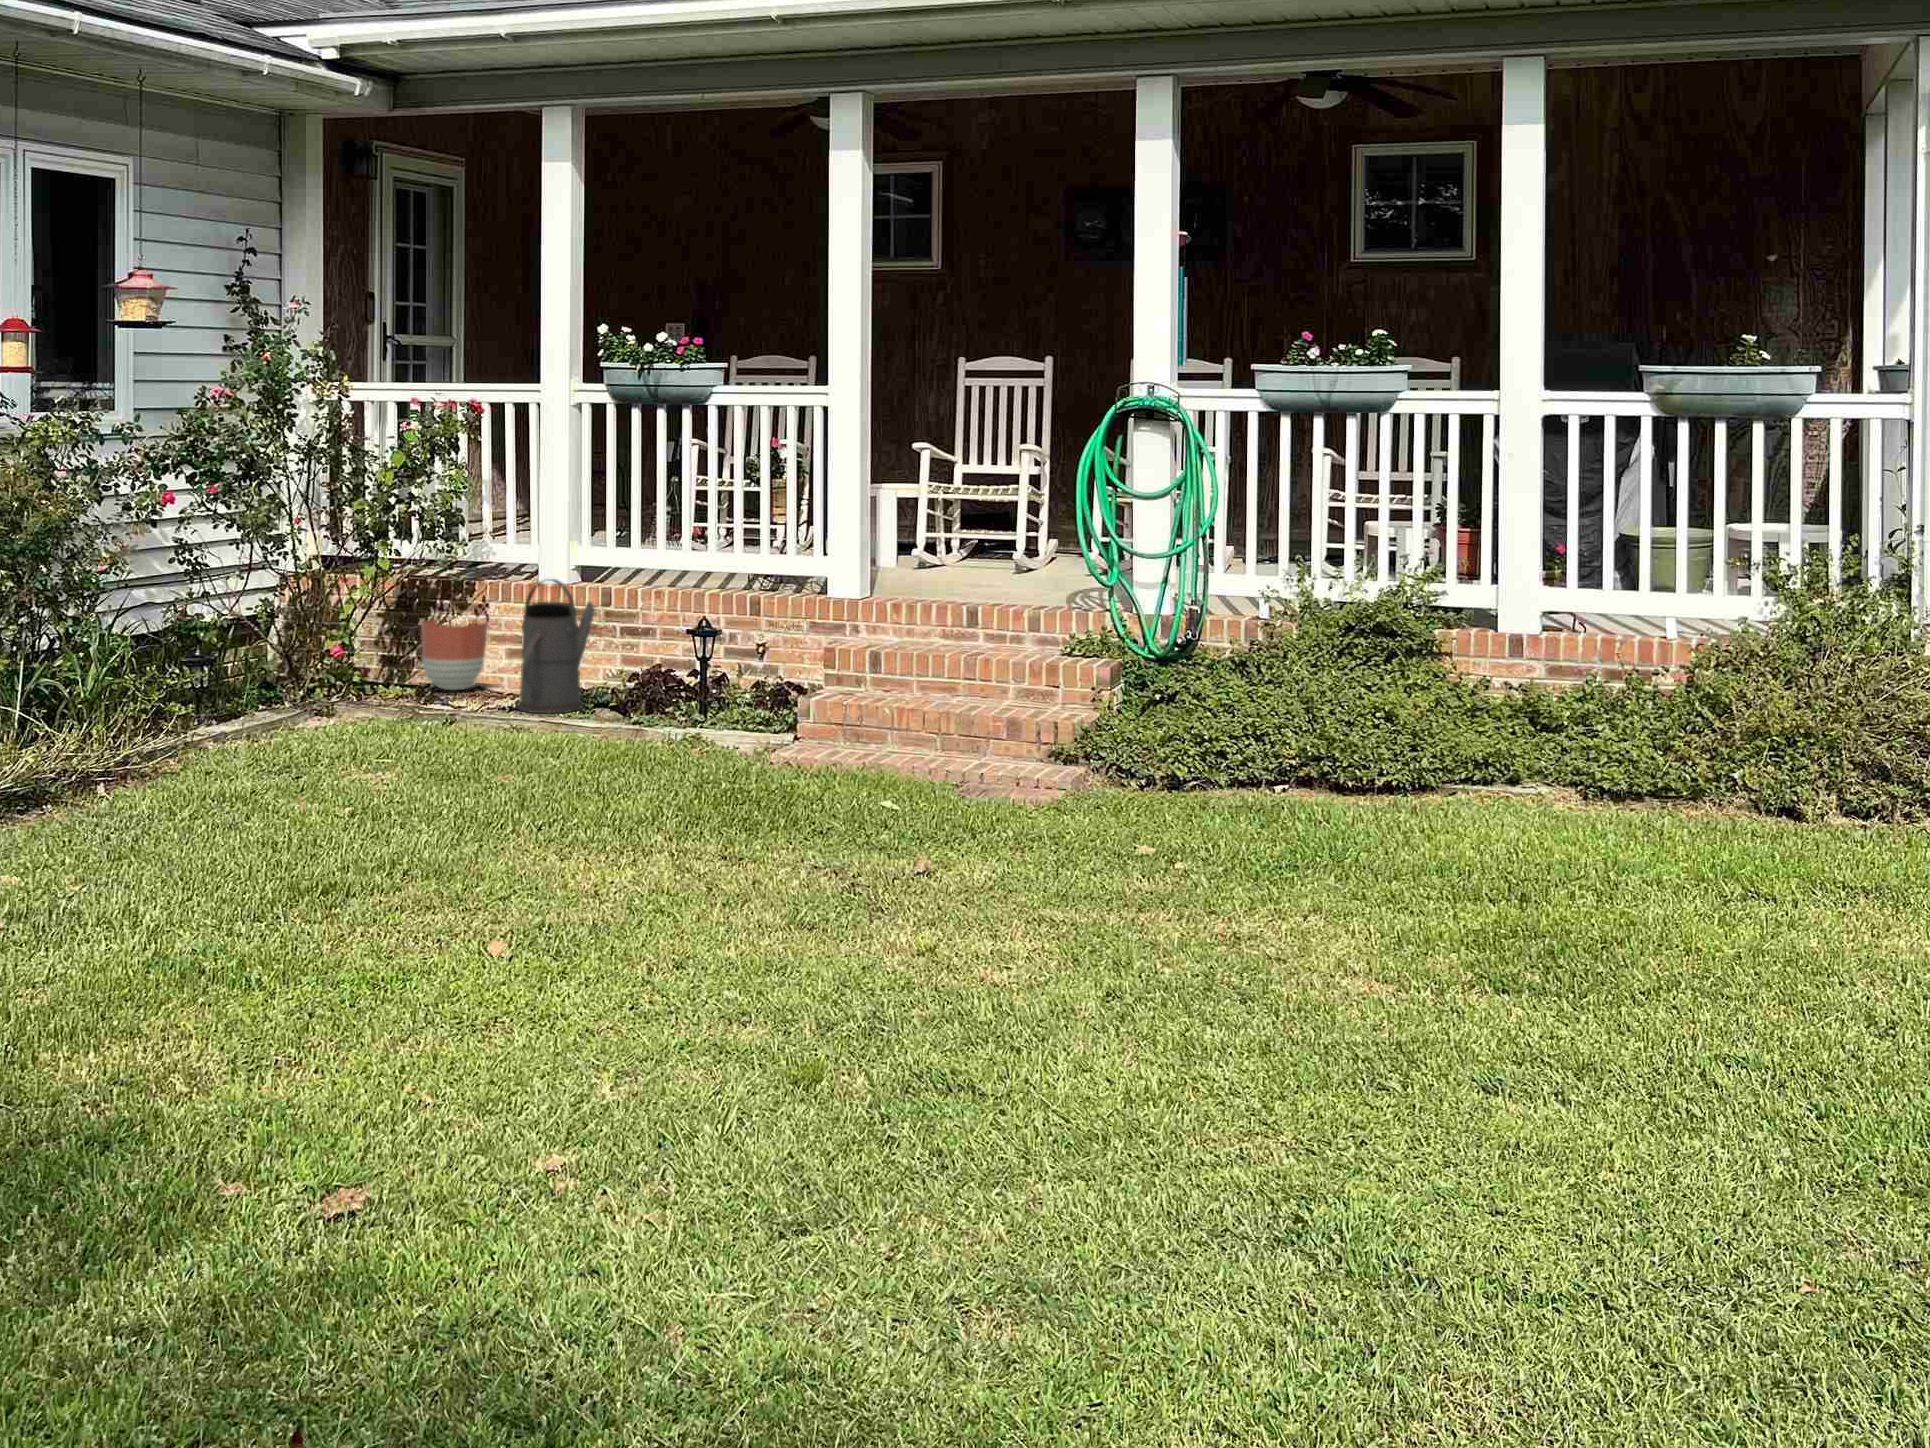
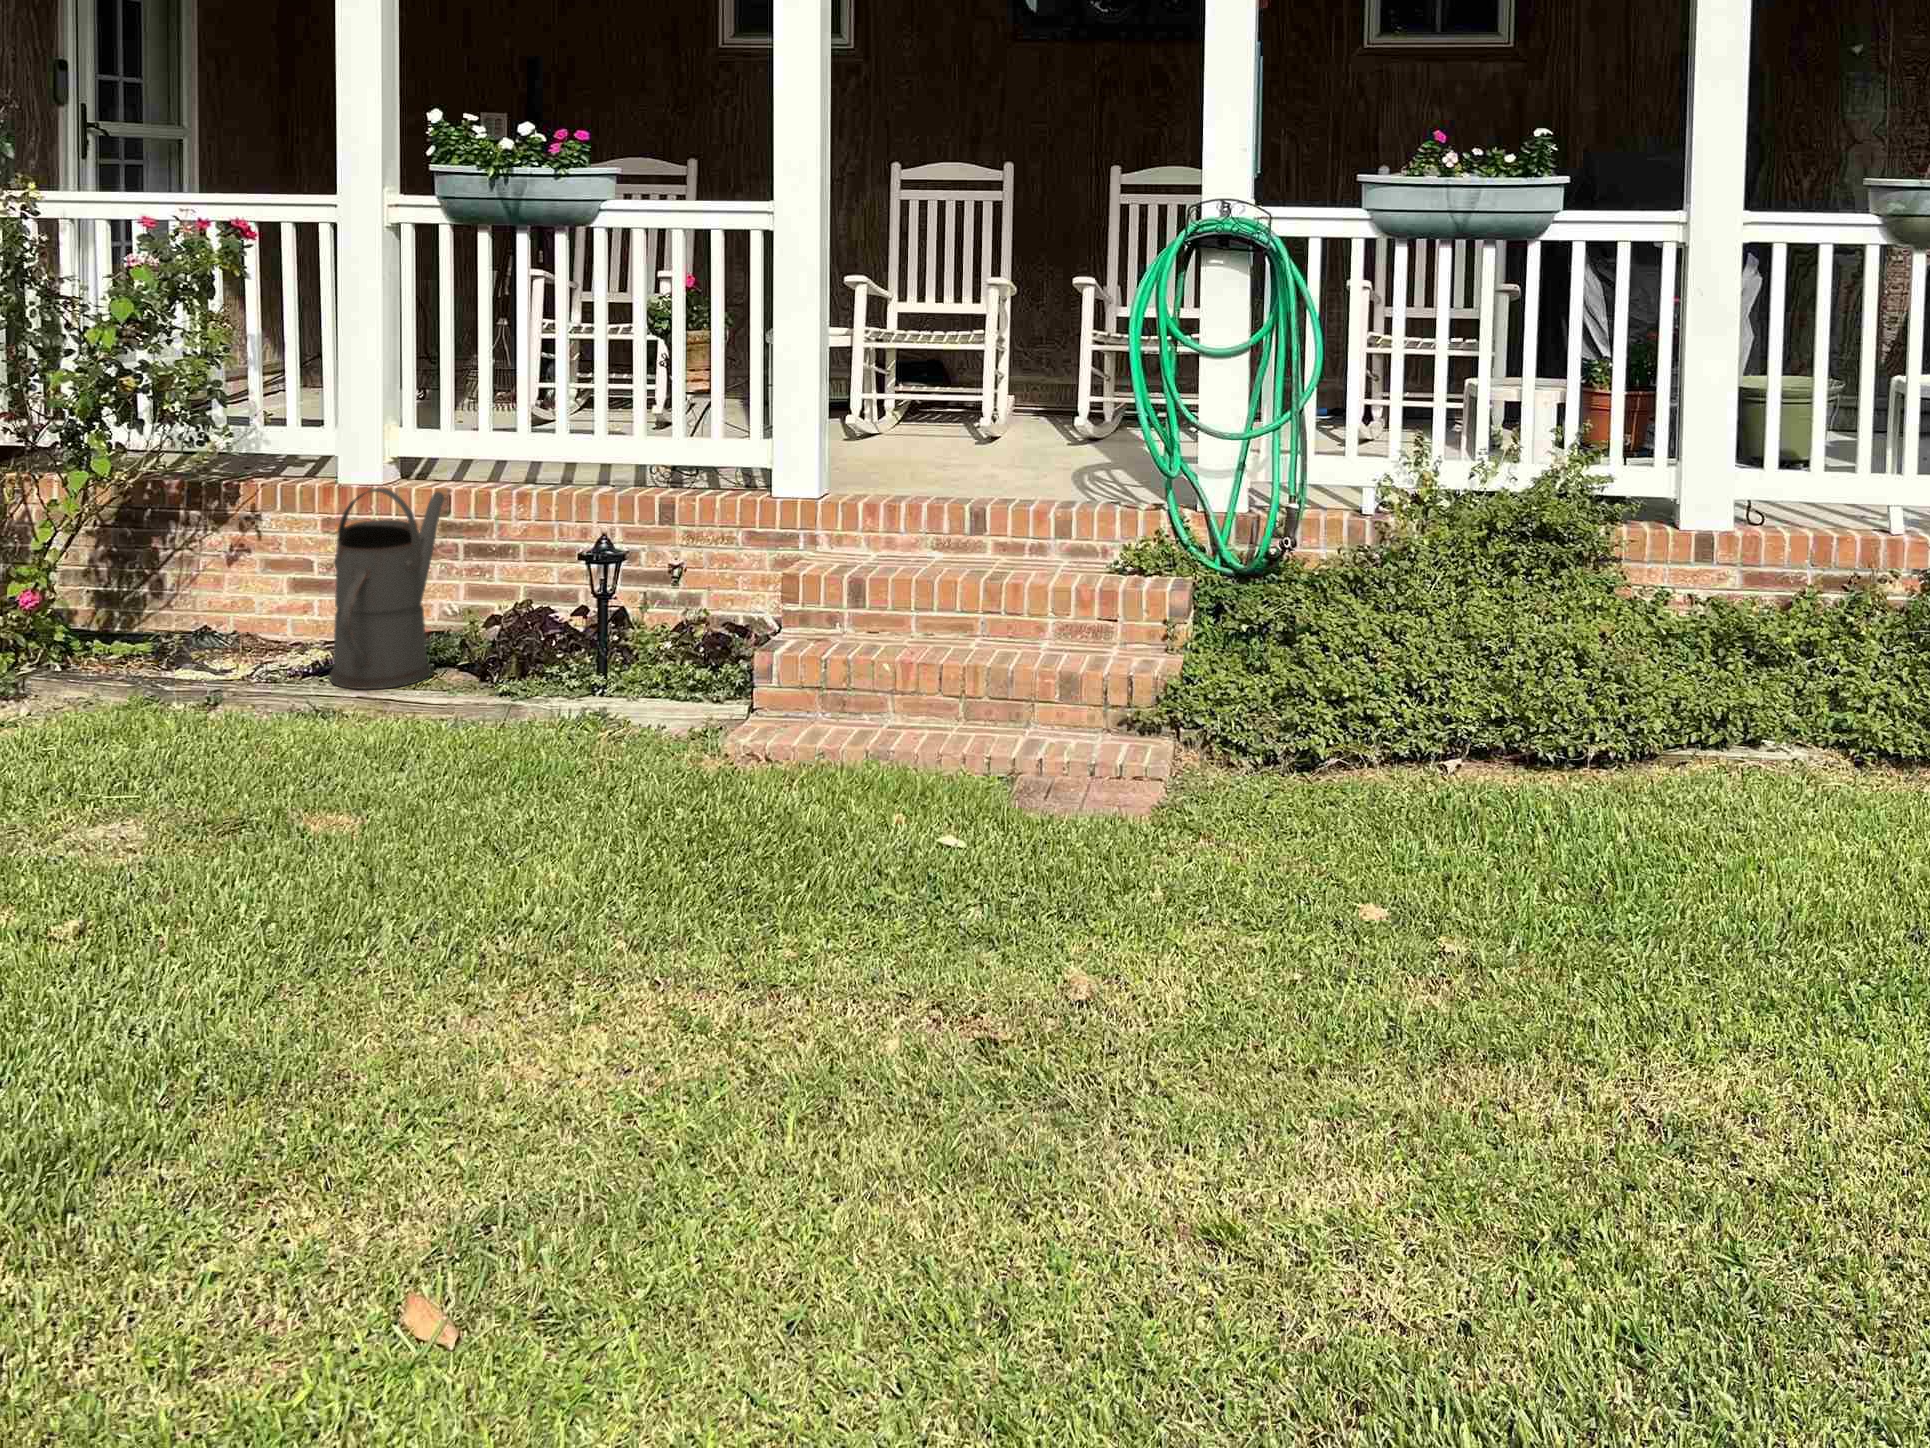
planter: present [421,619,488,690] -> none [168,536,273,647]

